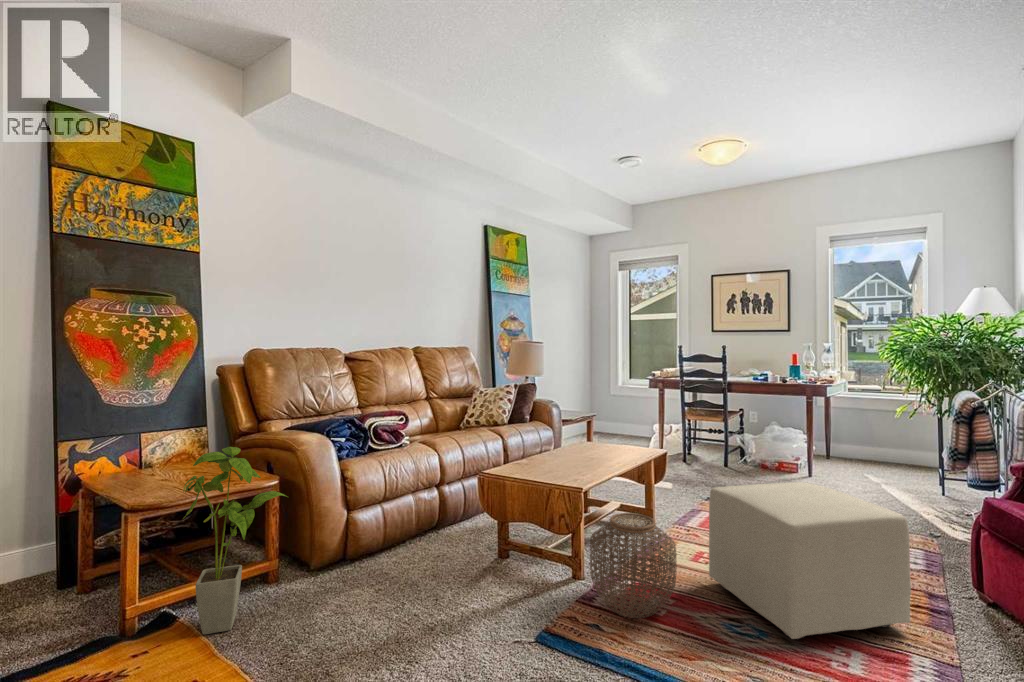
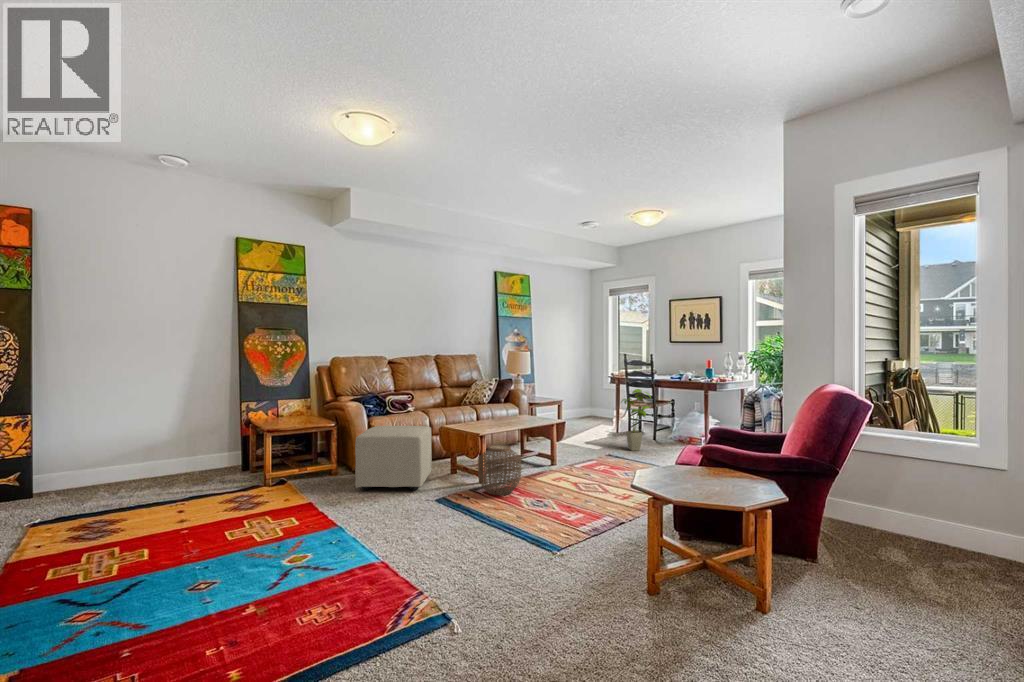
house plant: present [183,447,287,634] -> present [621,389,651,451]
ottoman: present [709,482,911,639] -> present [355,426,432,490]

